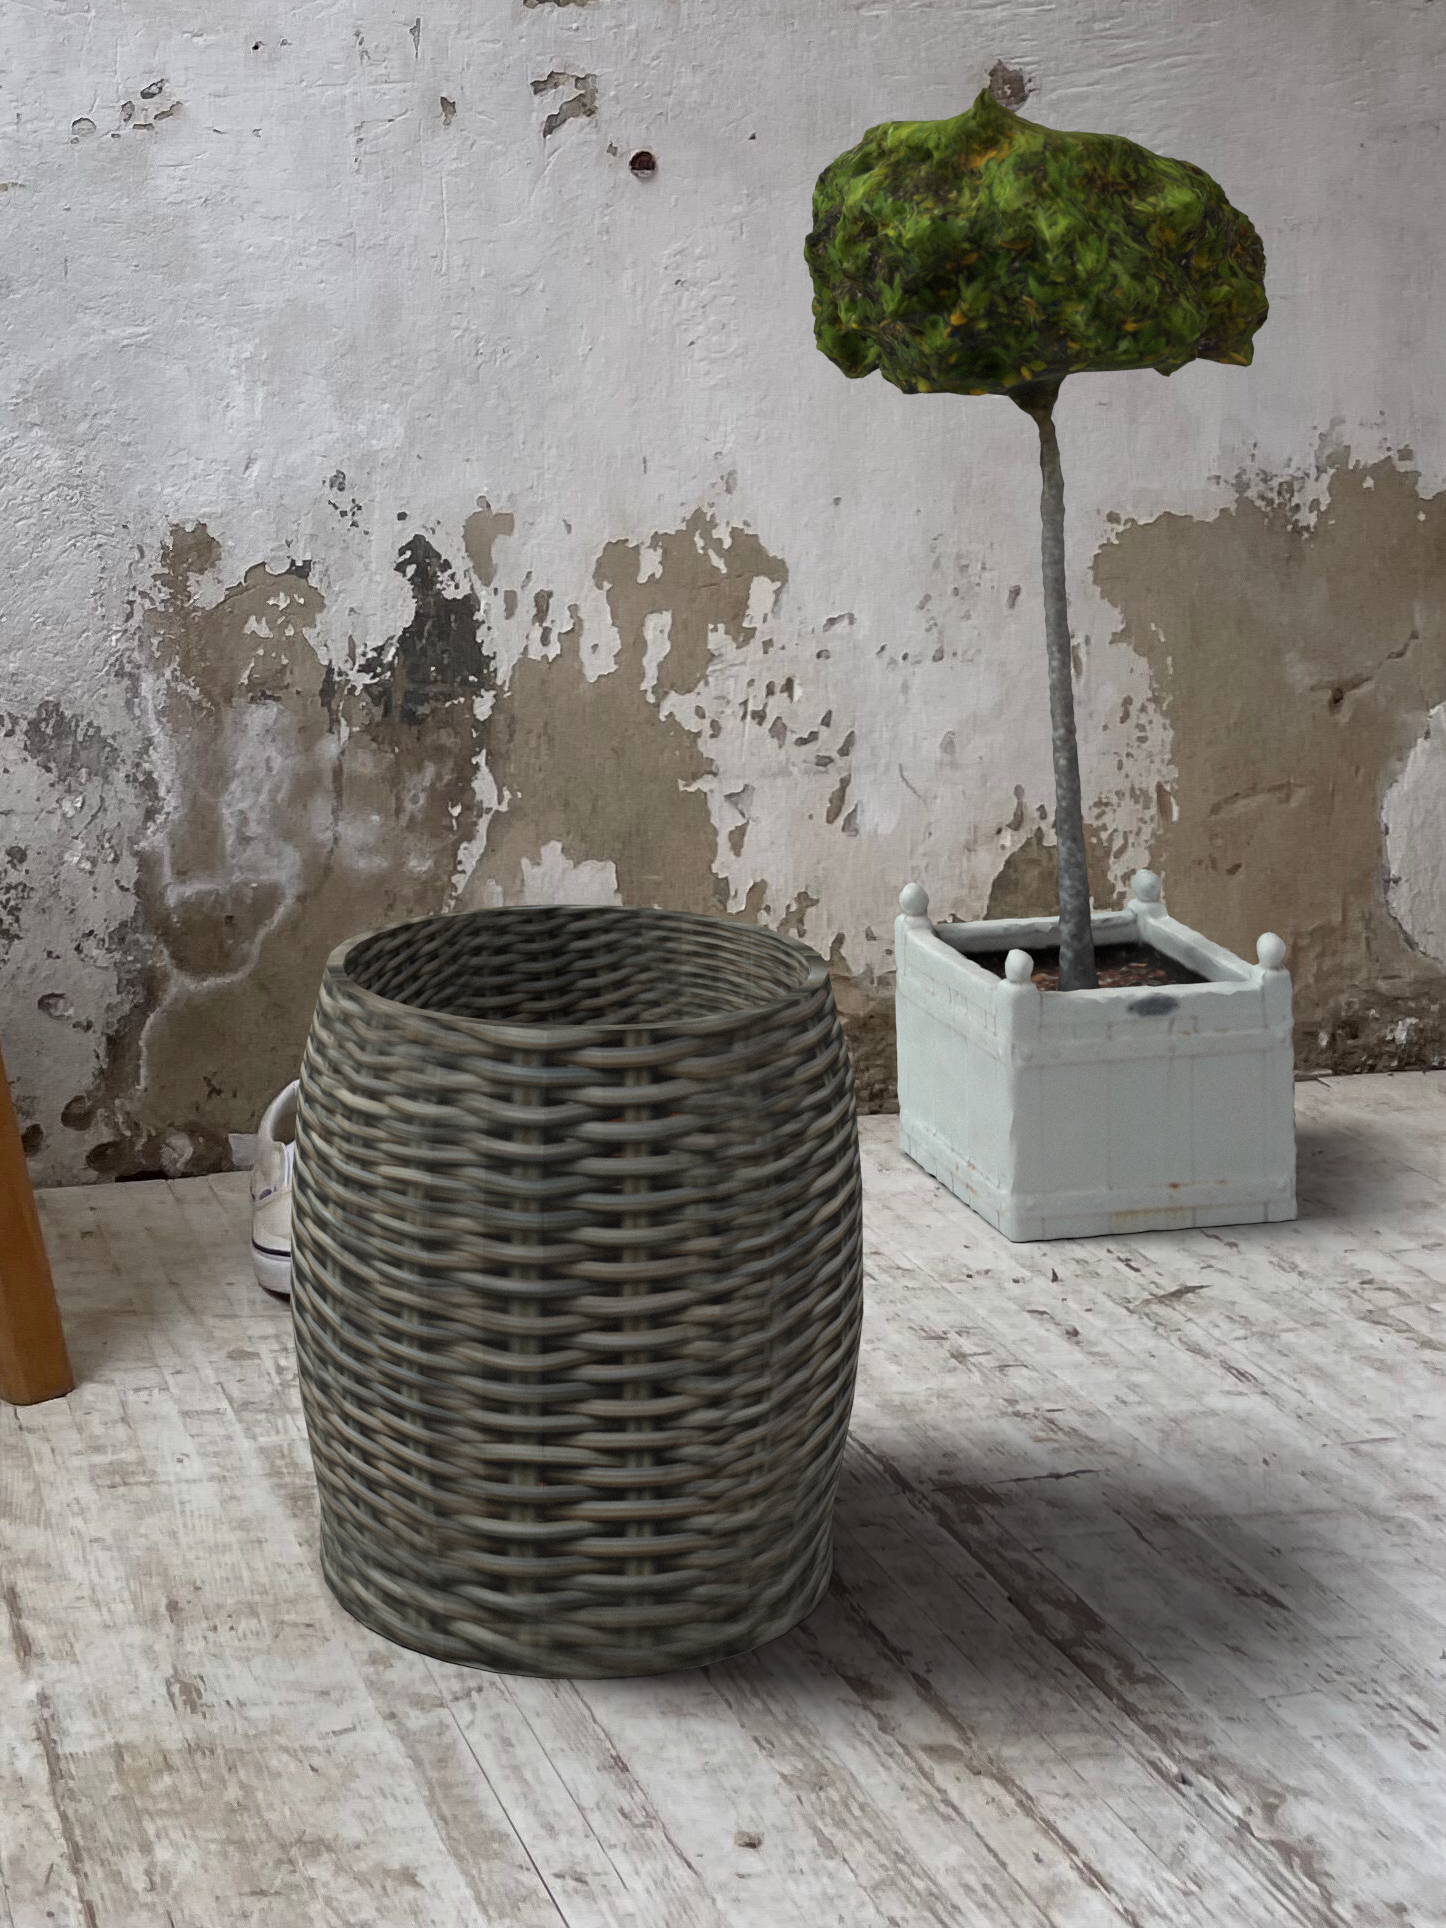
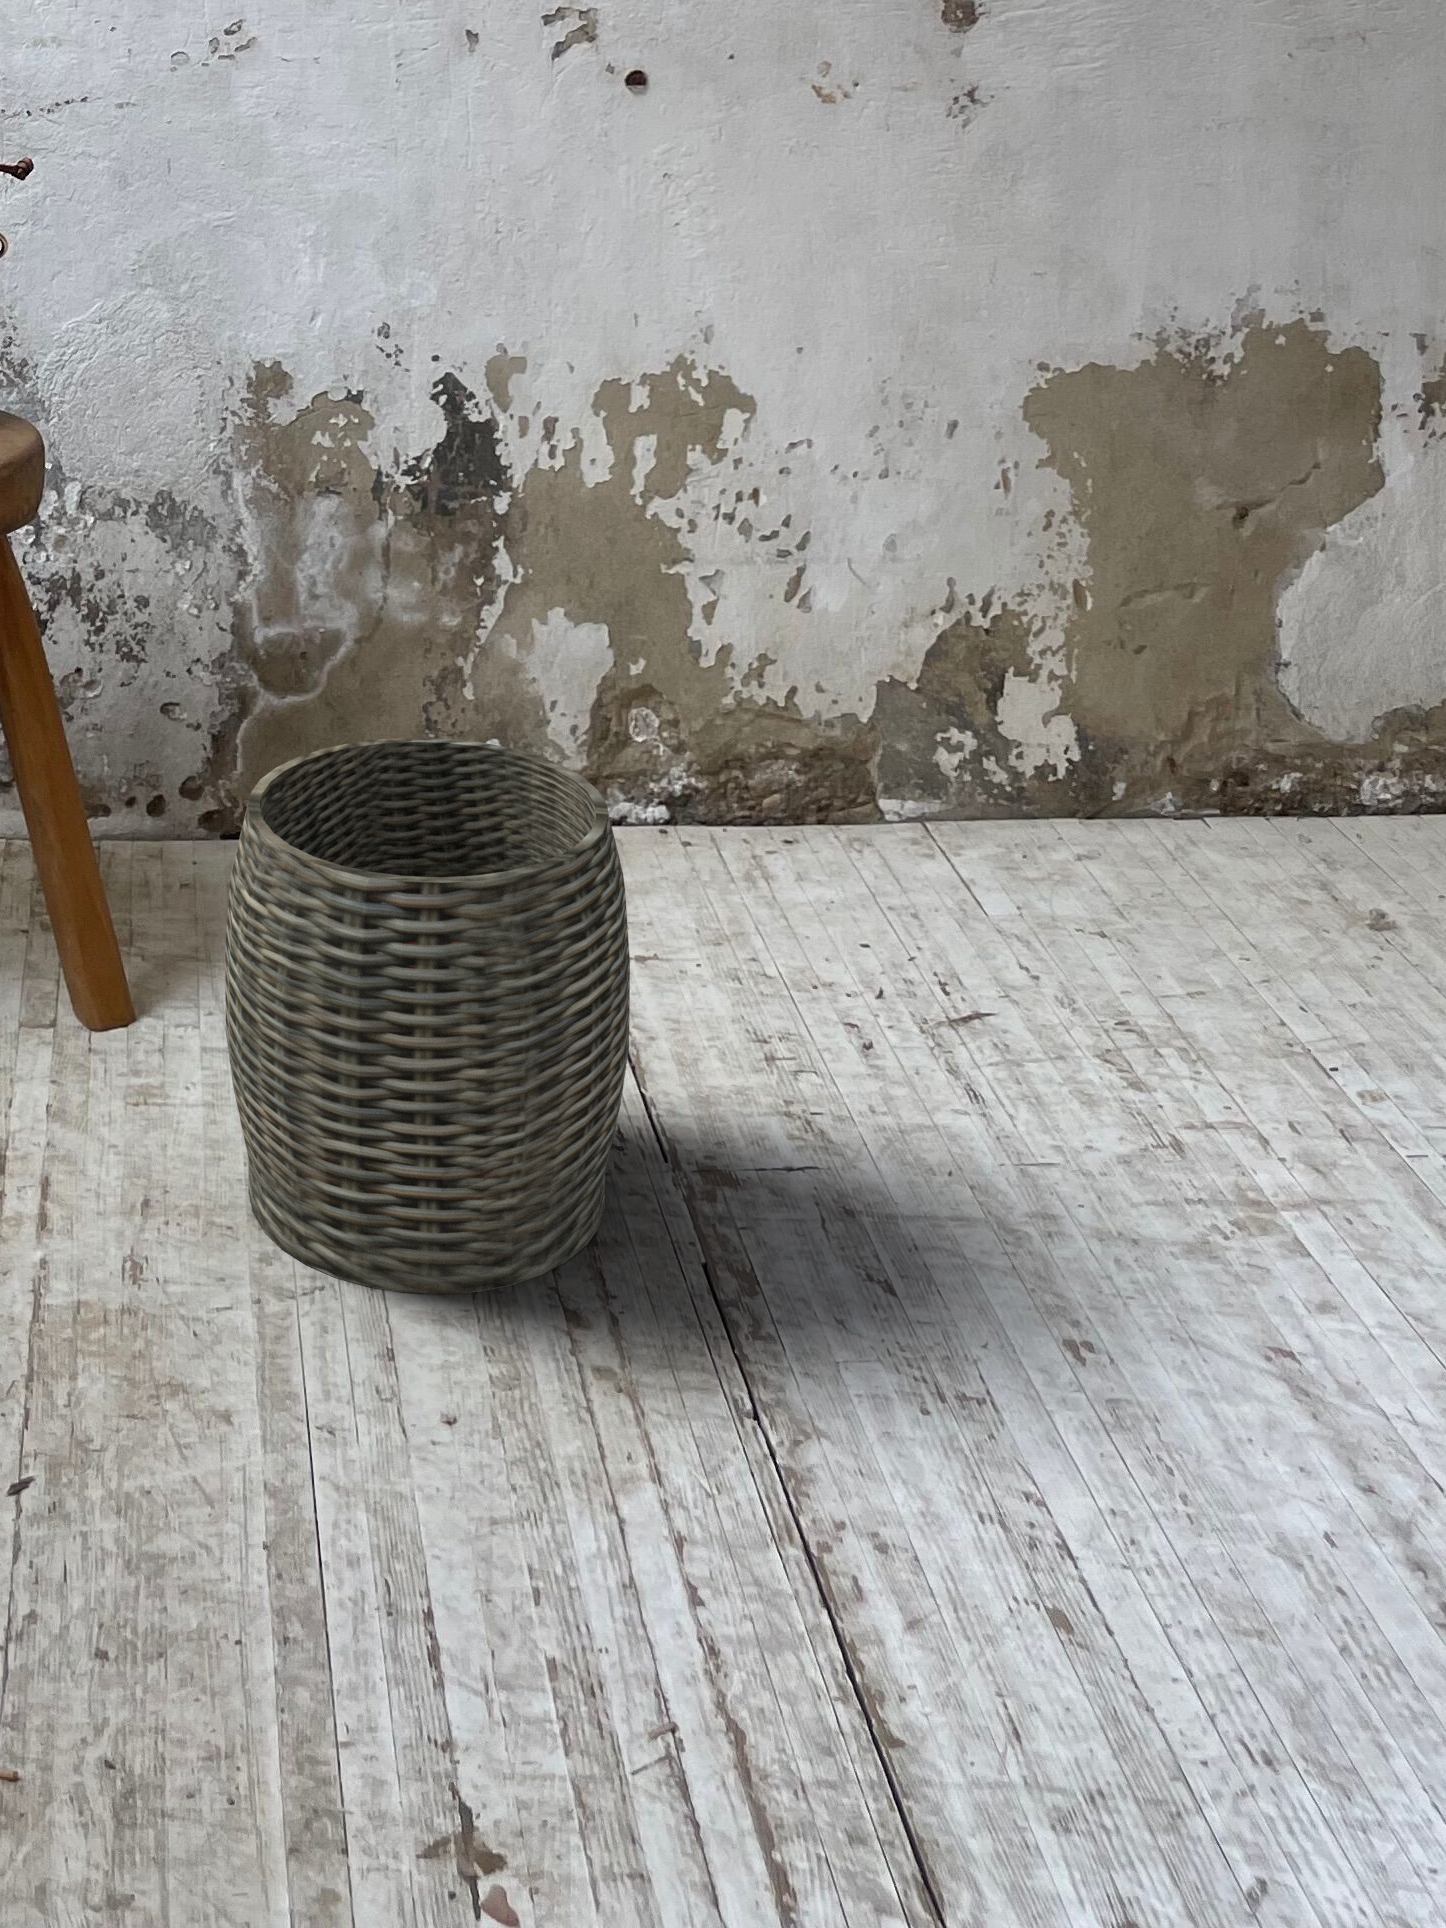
potted tree: present [803,88,1297,1242] -> none [744,72,1132,958]

